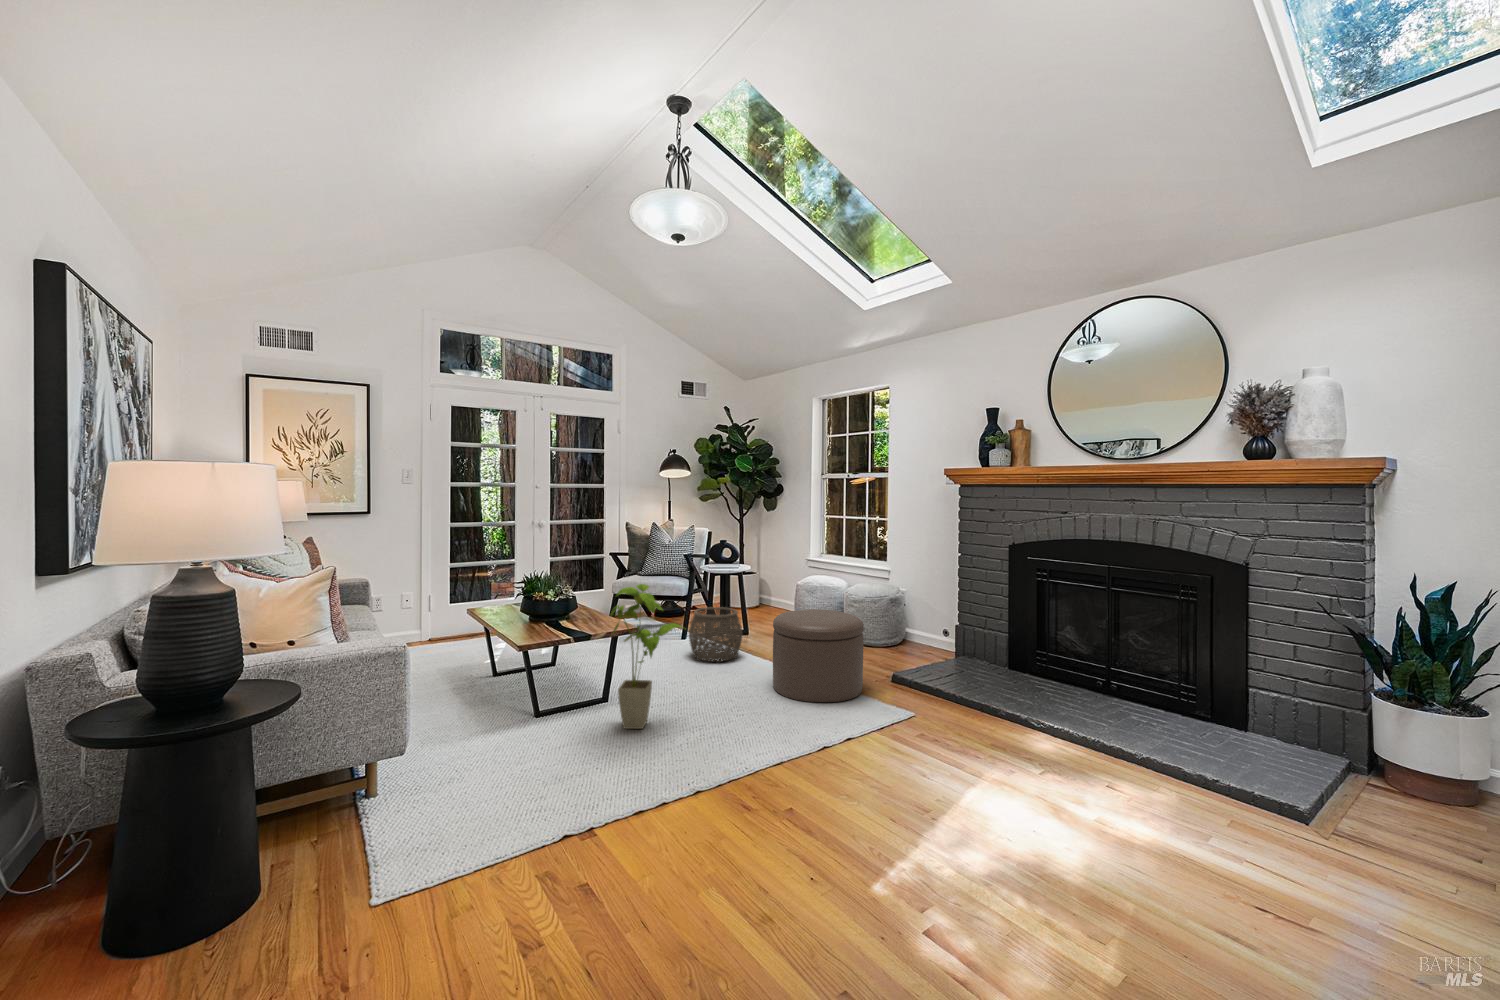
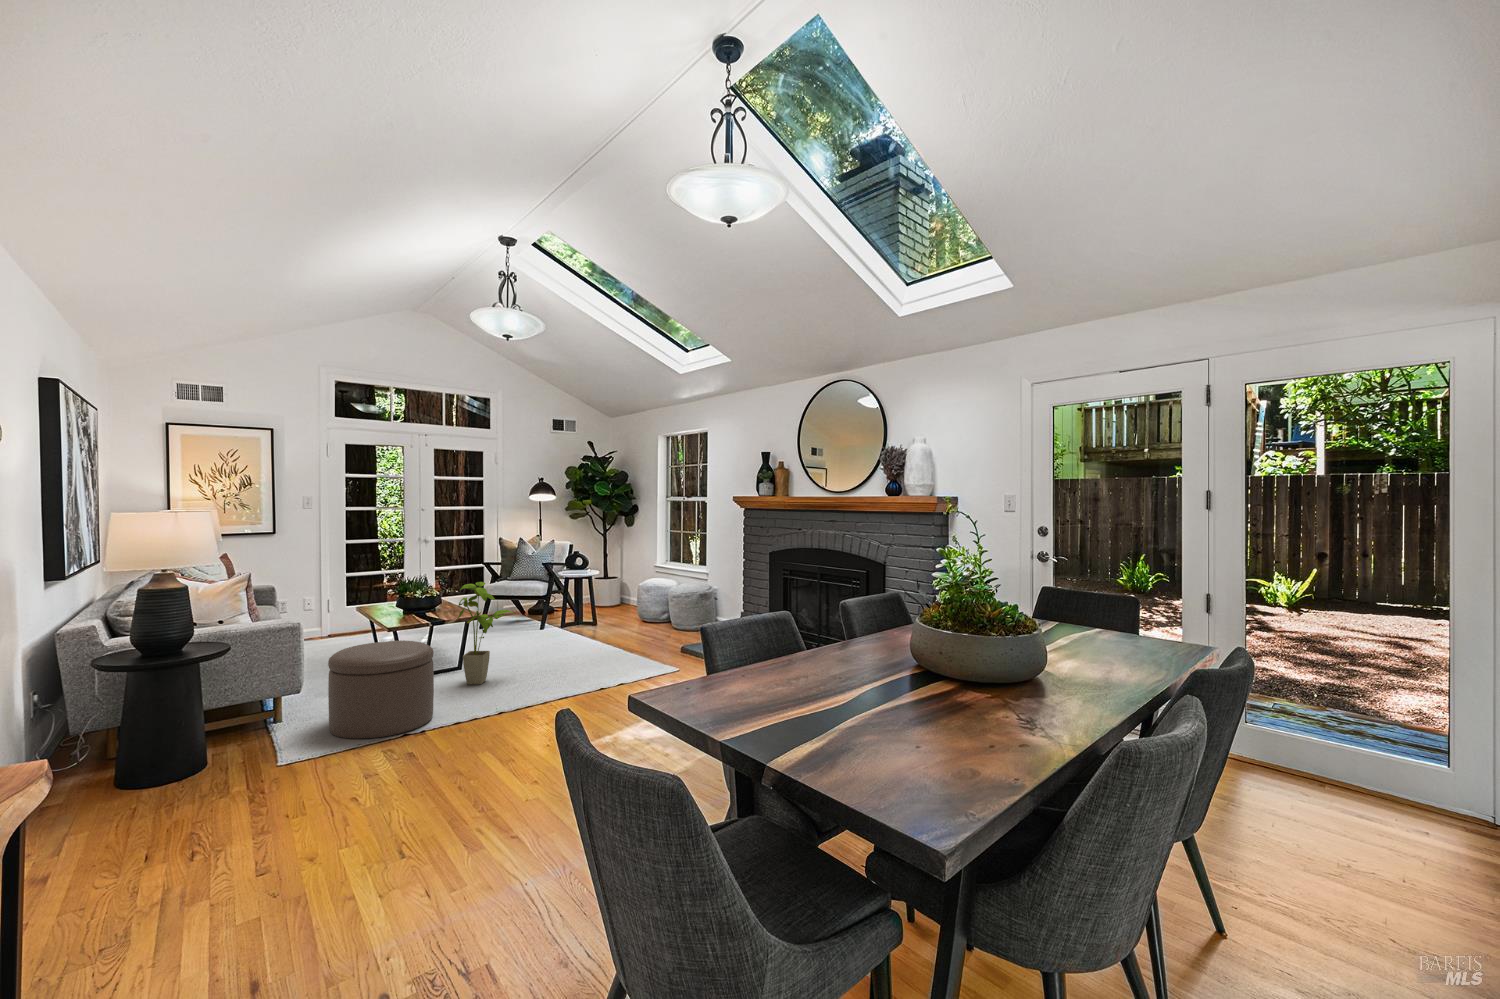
woven basket: present [689,607,742,662] -> none [537,603,580,645]
ottoman: present [773,609,864,702] -> present [328,641,434,739]

